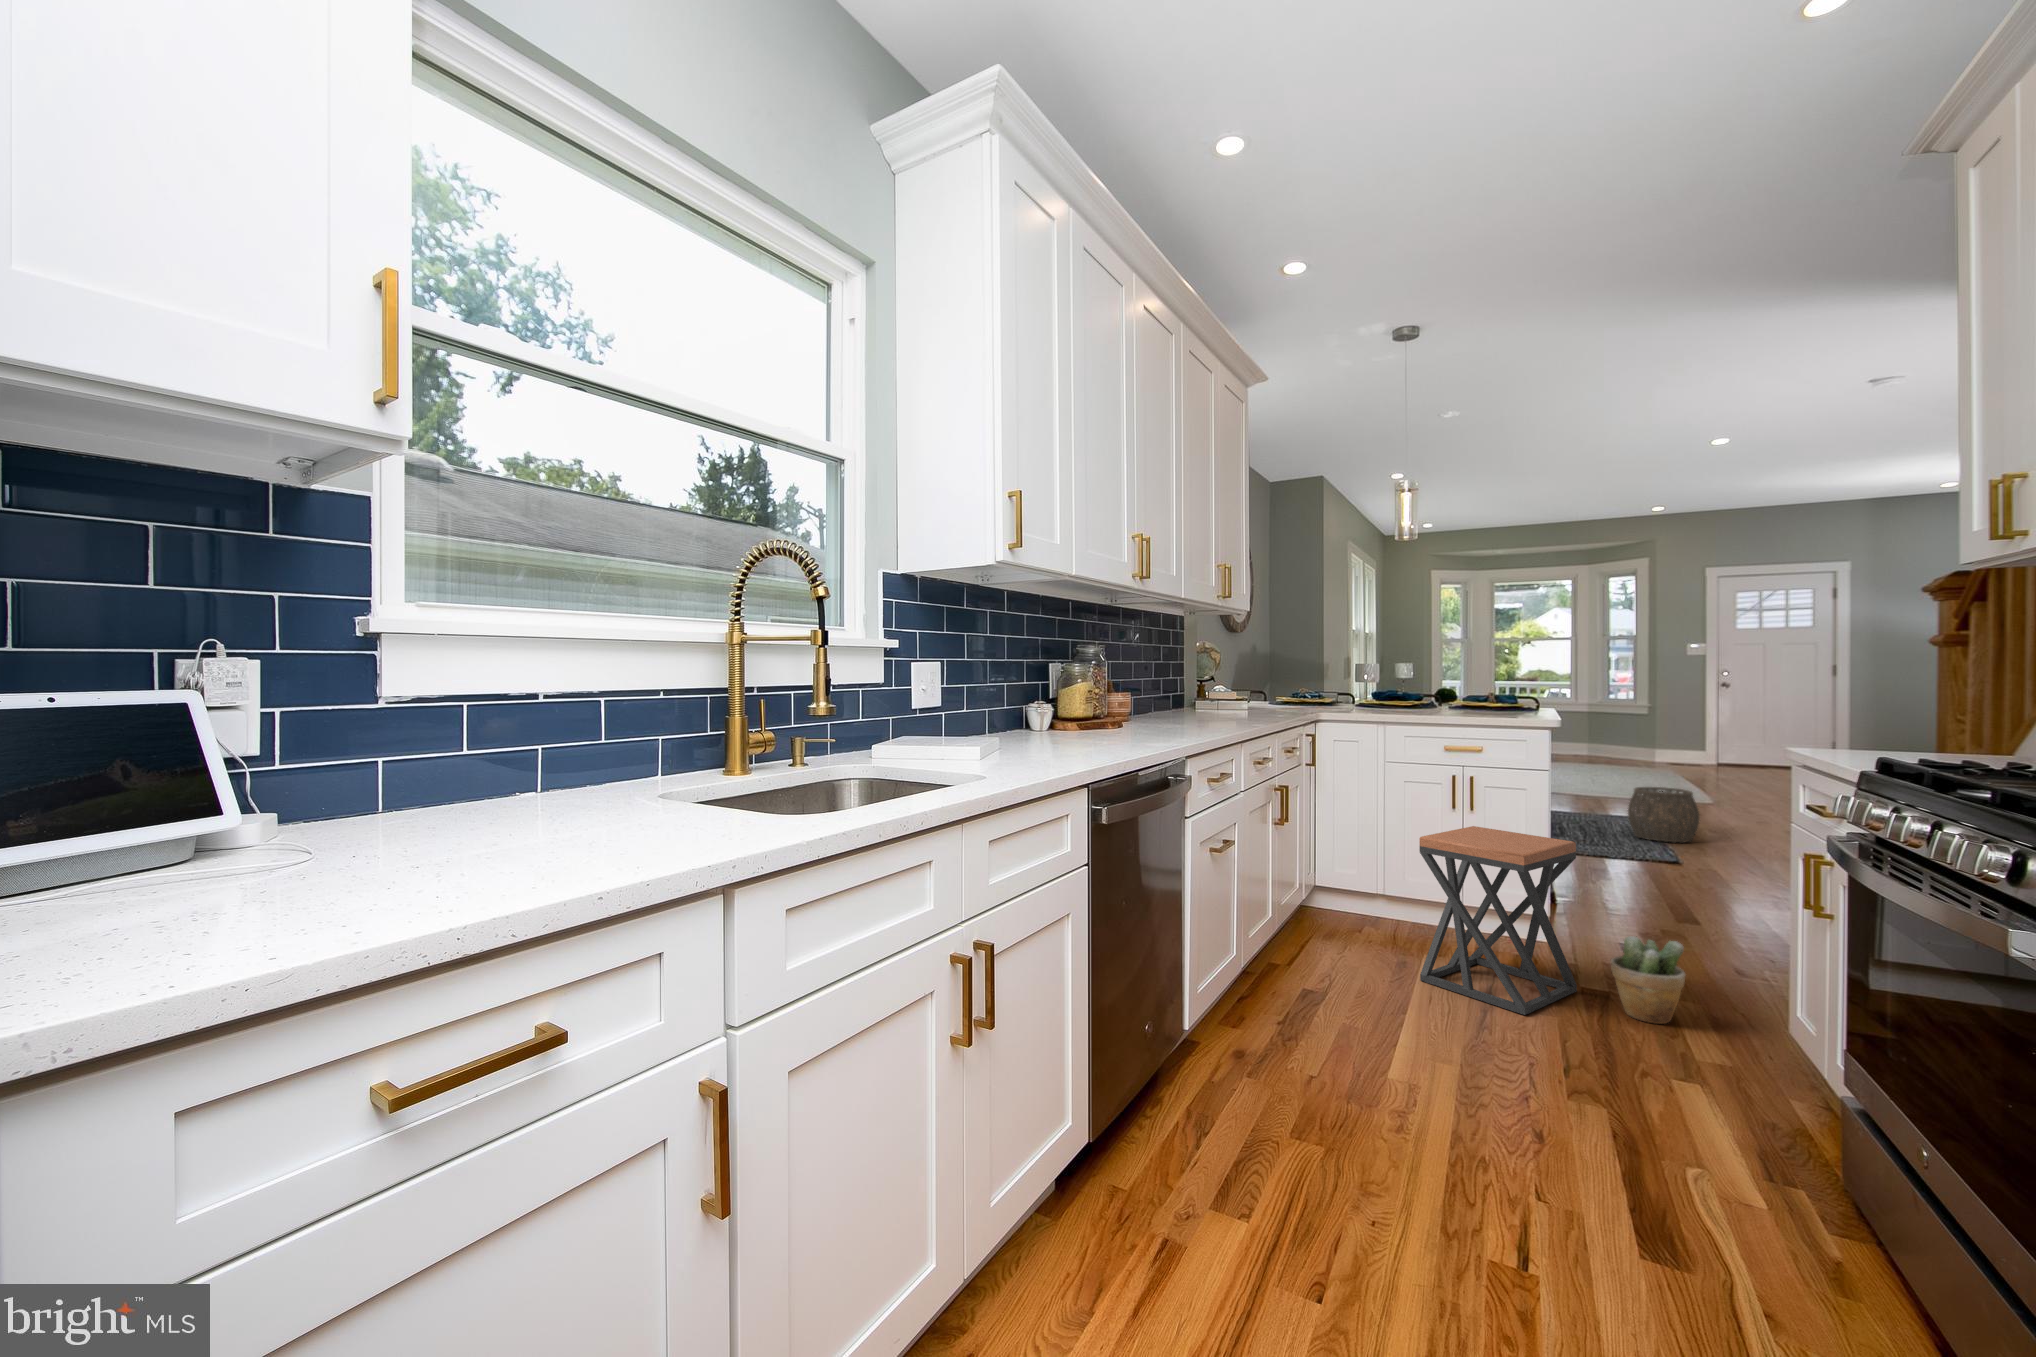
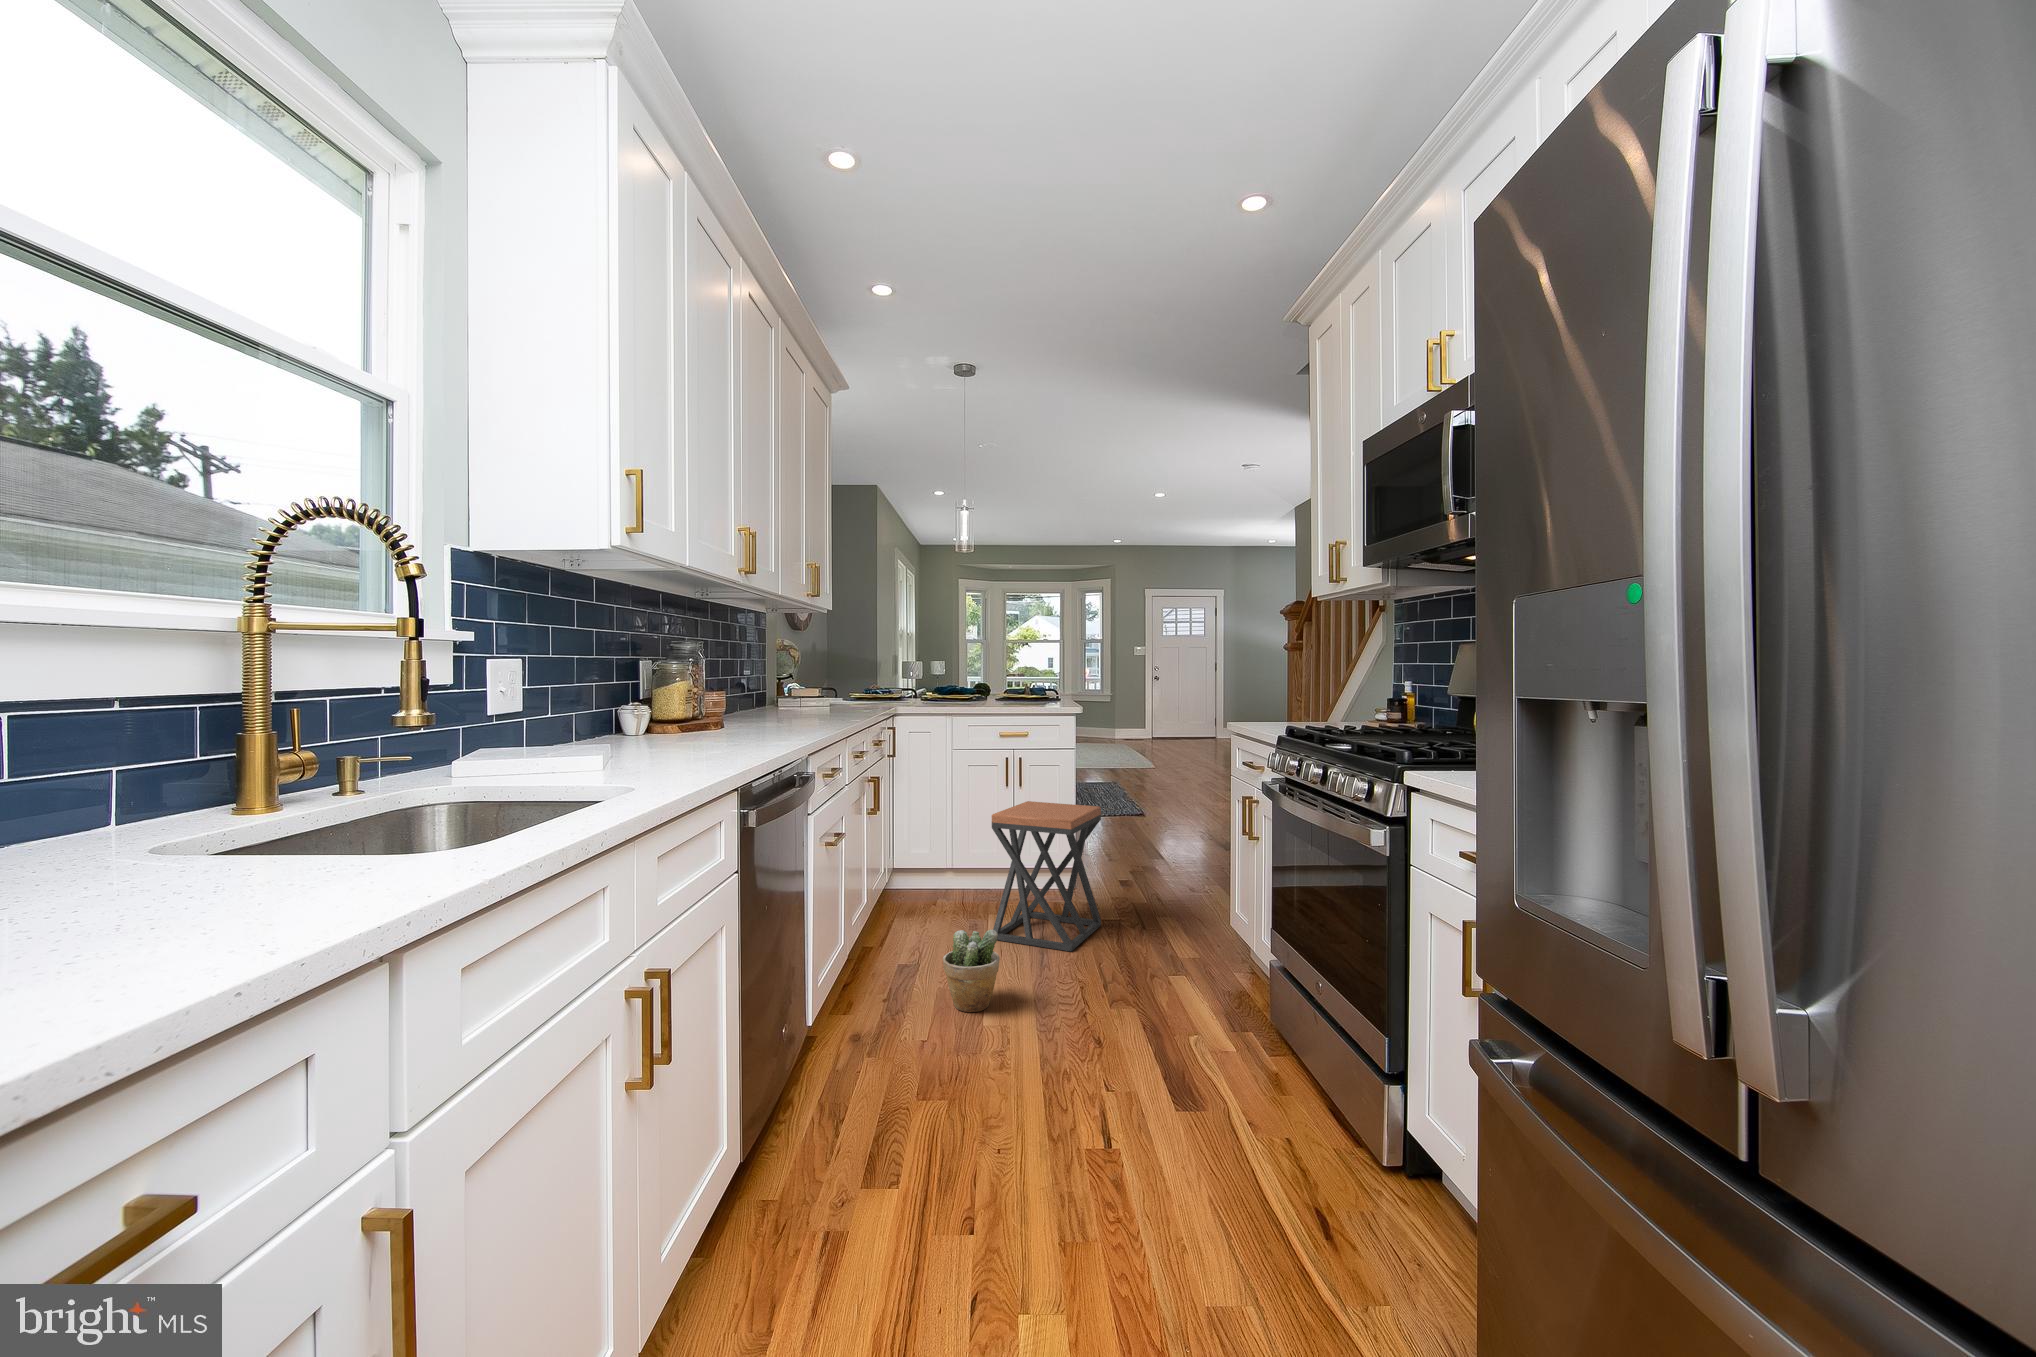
woven basket: present [1628,787,1700,843] -> none [1109,760,1154,802]
potted plant: present [1611,936,1685,1024] -> present [943,930,1000,1012]

